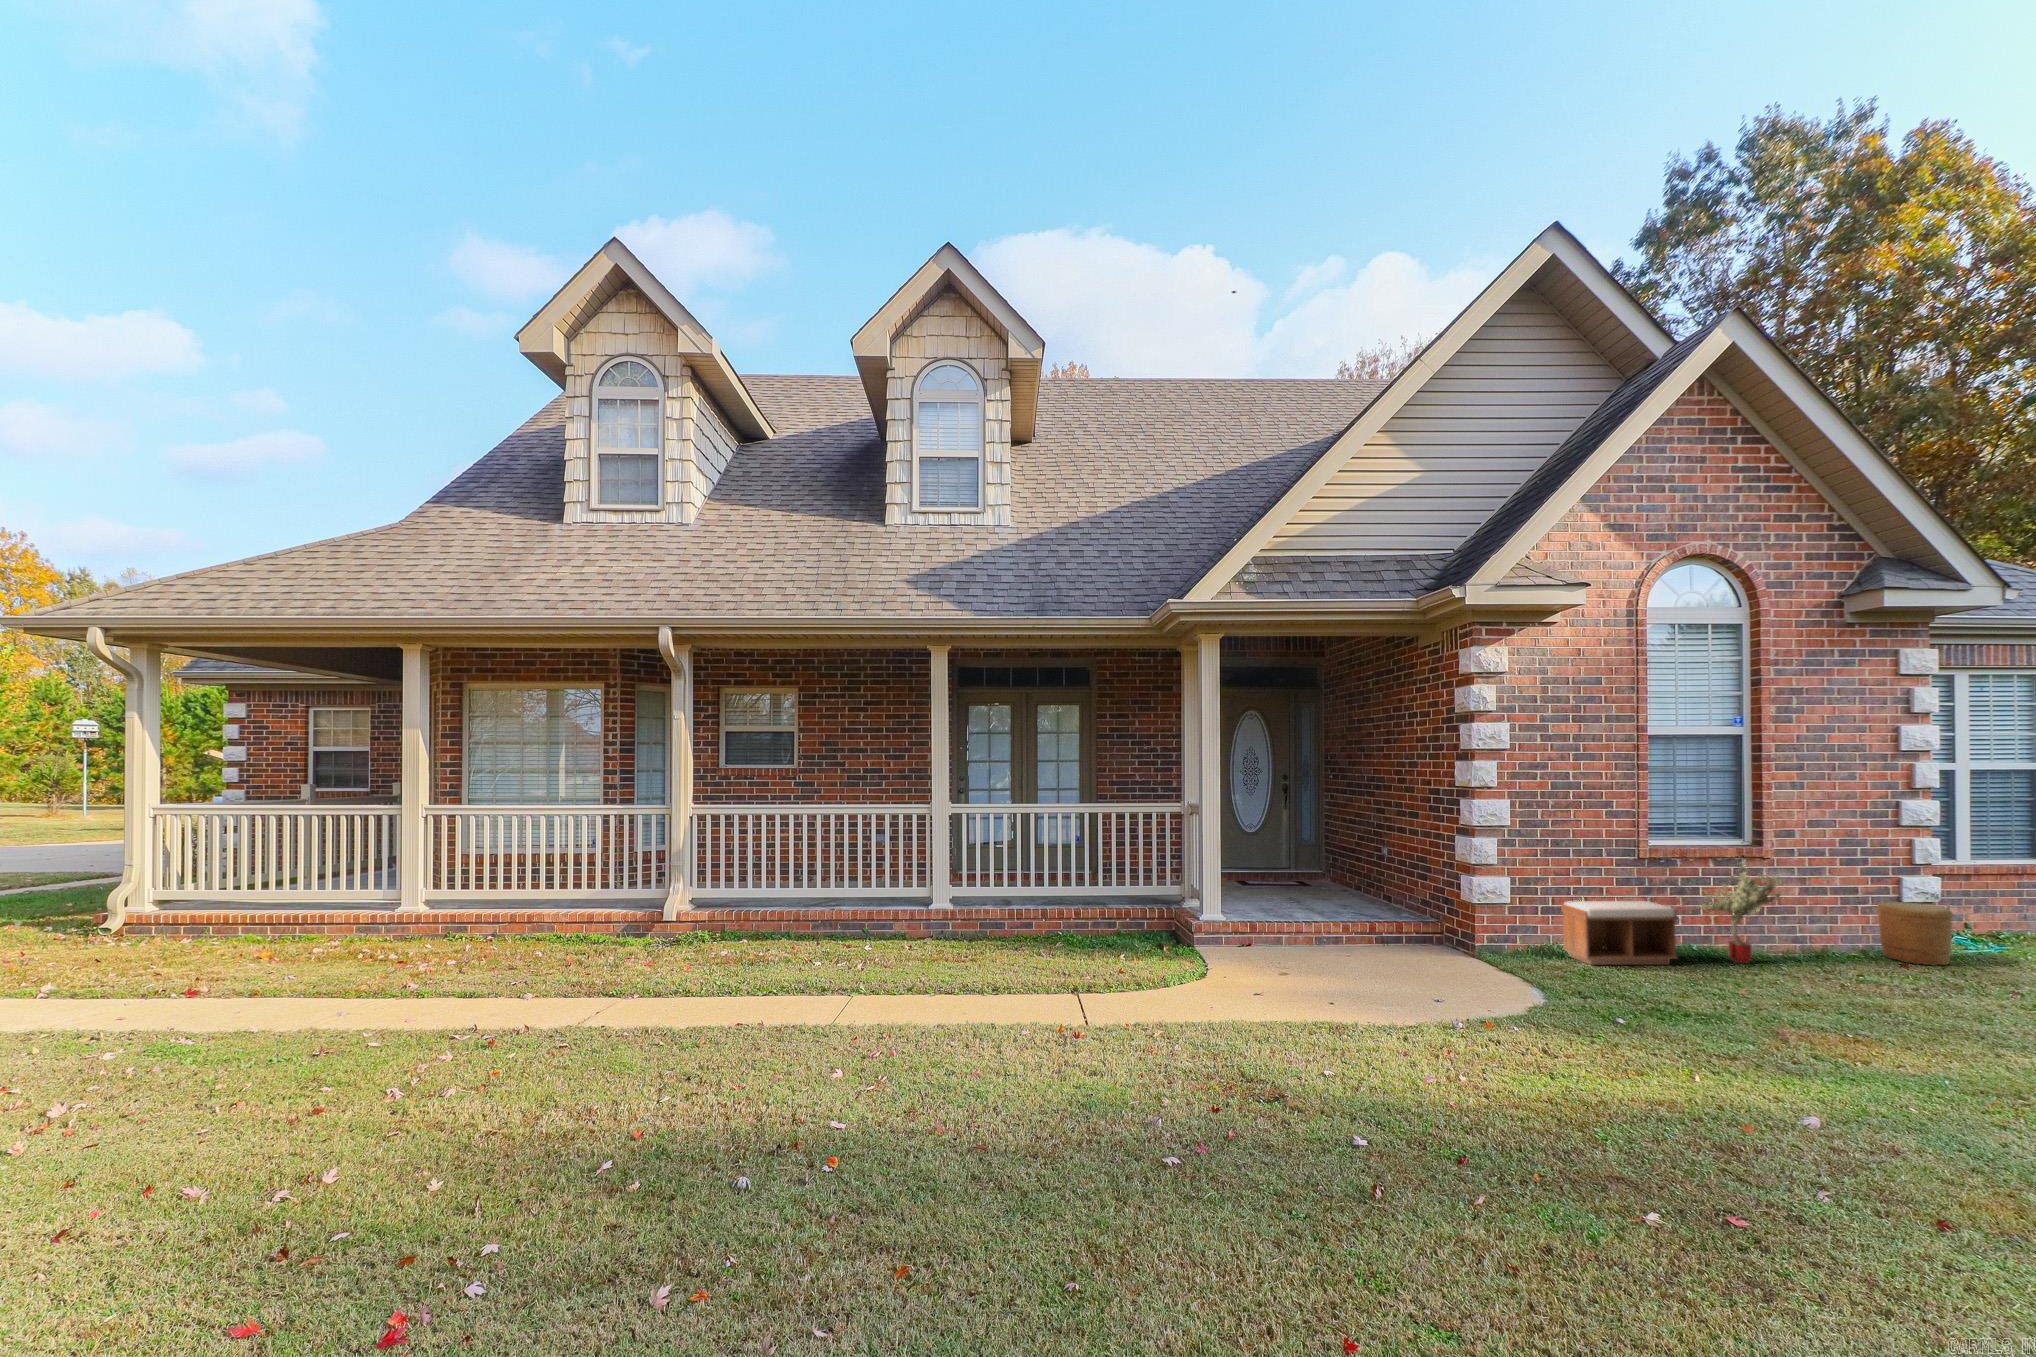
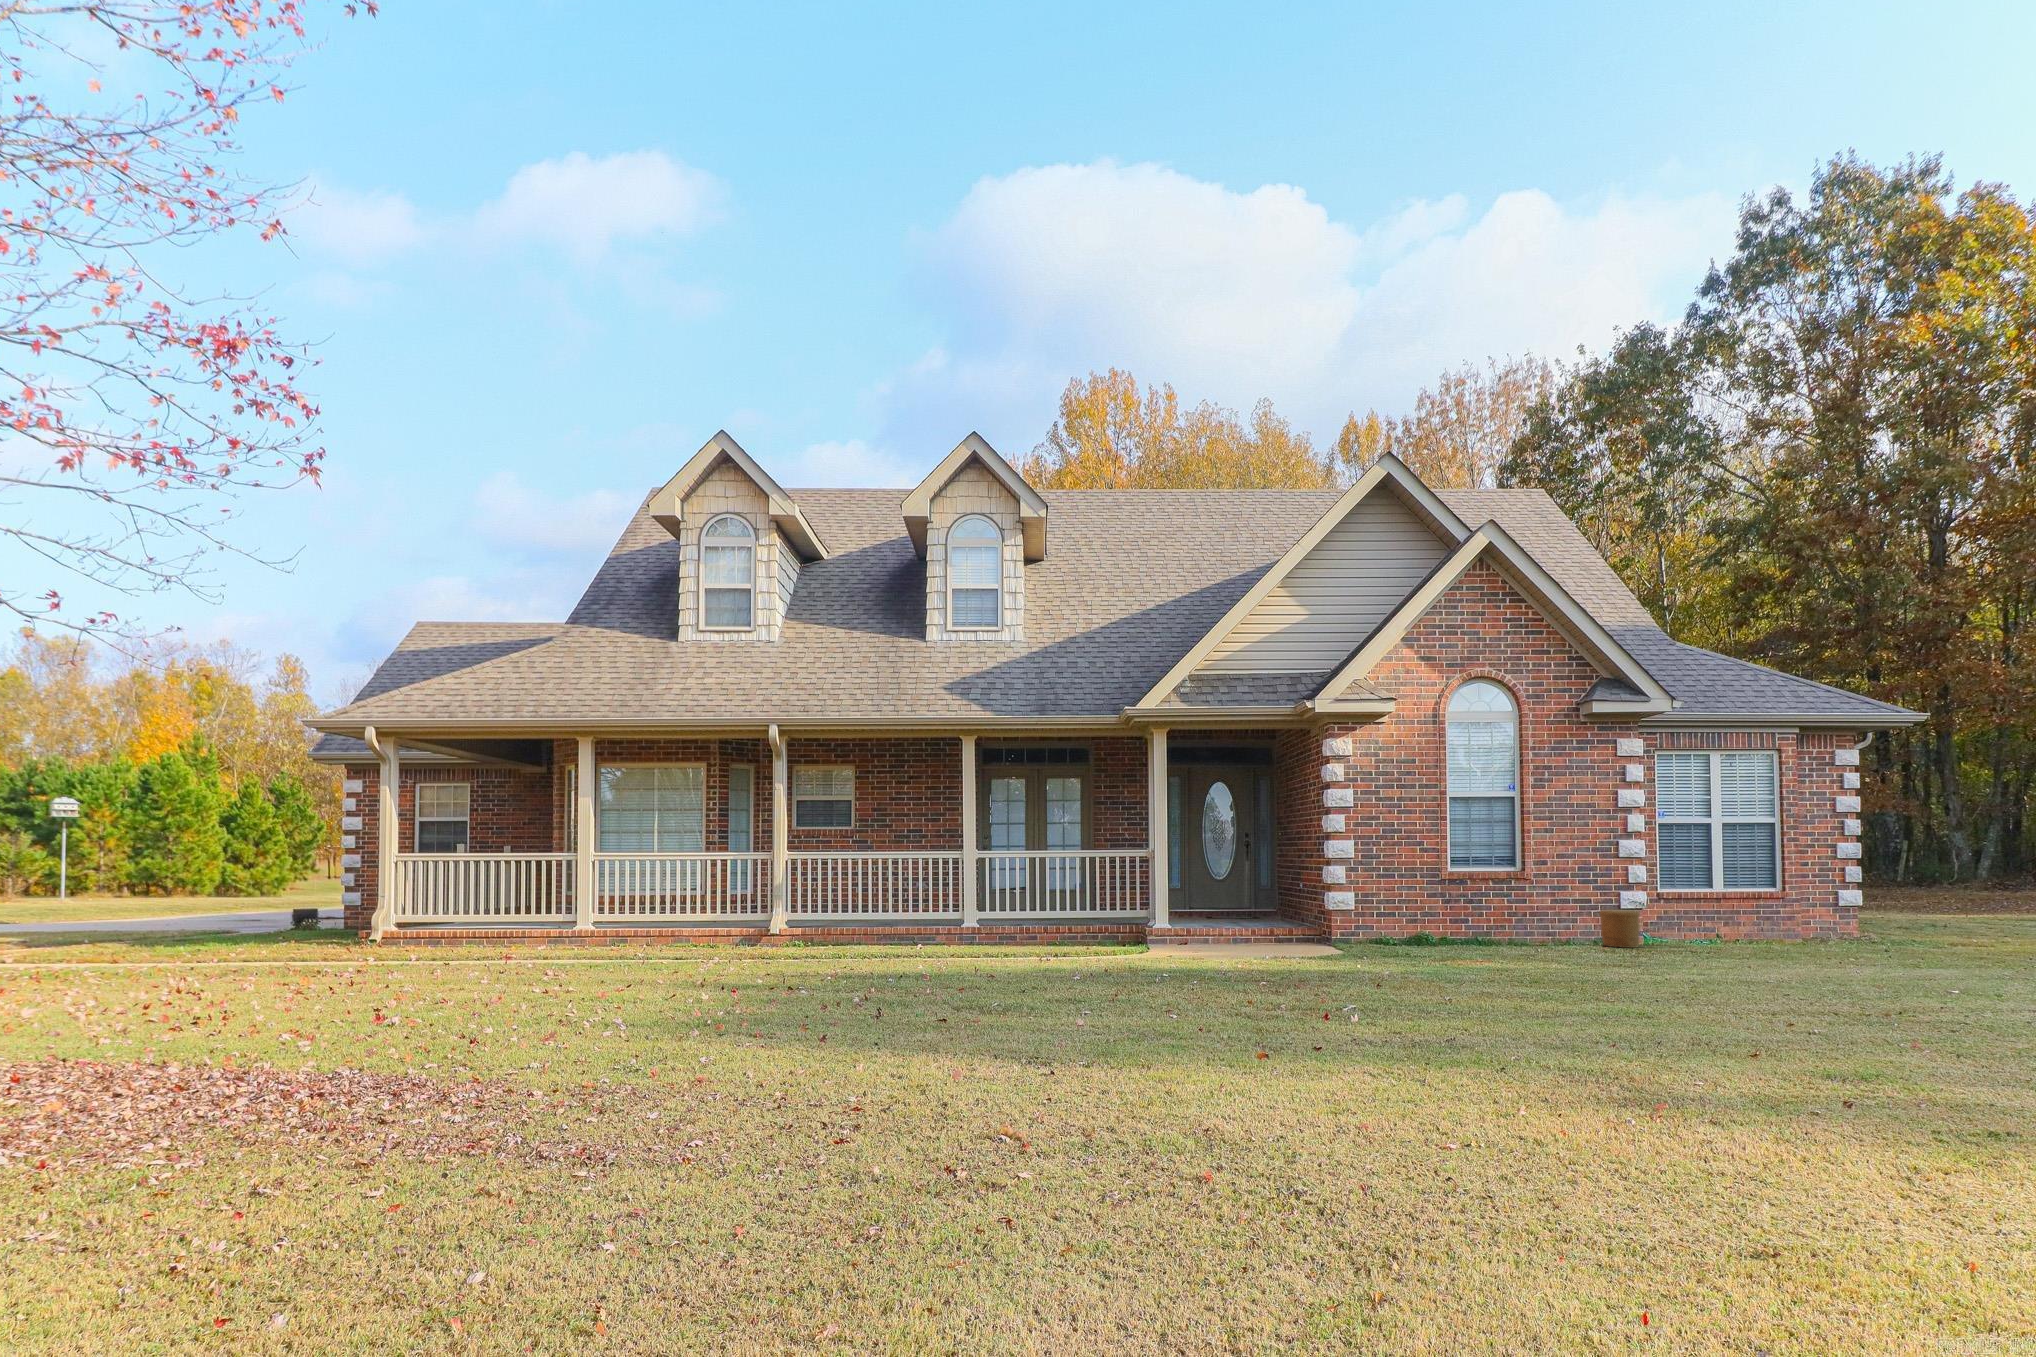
potted tree: present [1697,862,1781,964] -> none [1474,881,1529,948]
bench: present [1561,901,1677,965] -> none [1389,909,1458,948]

